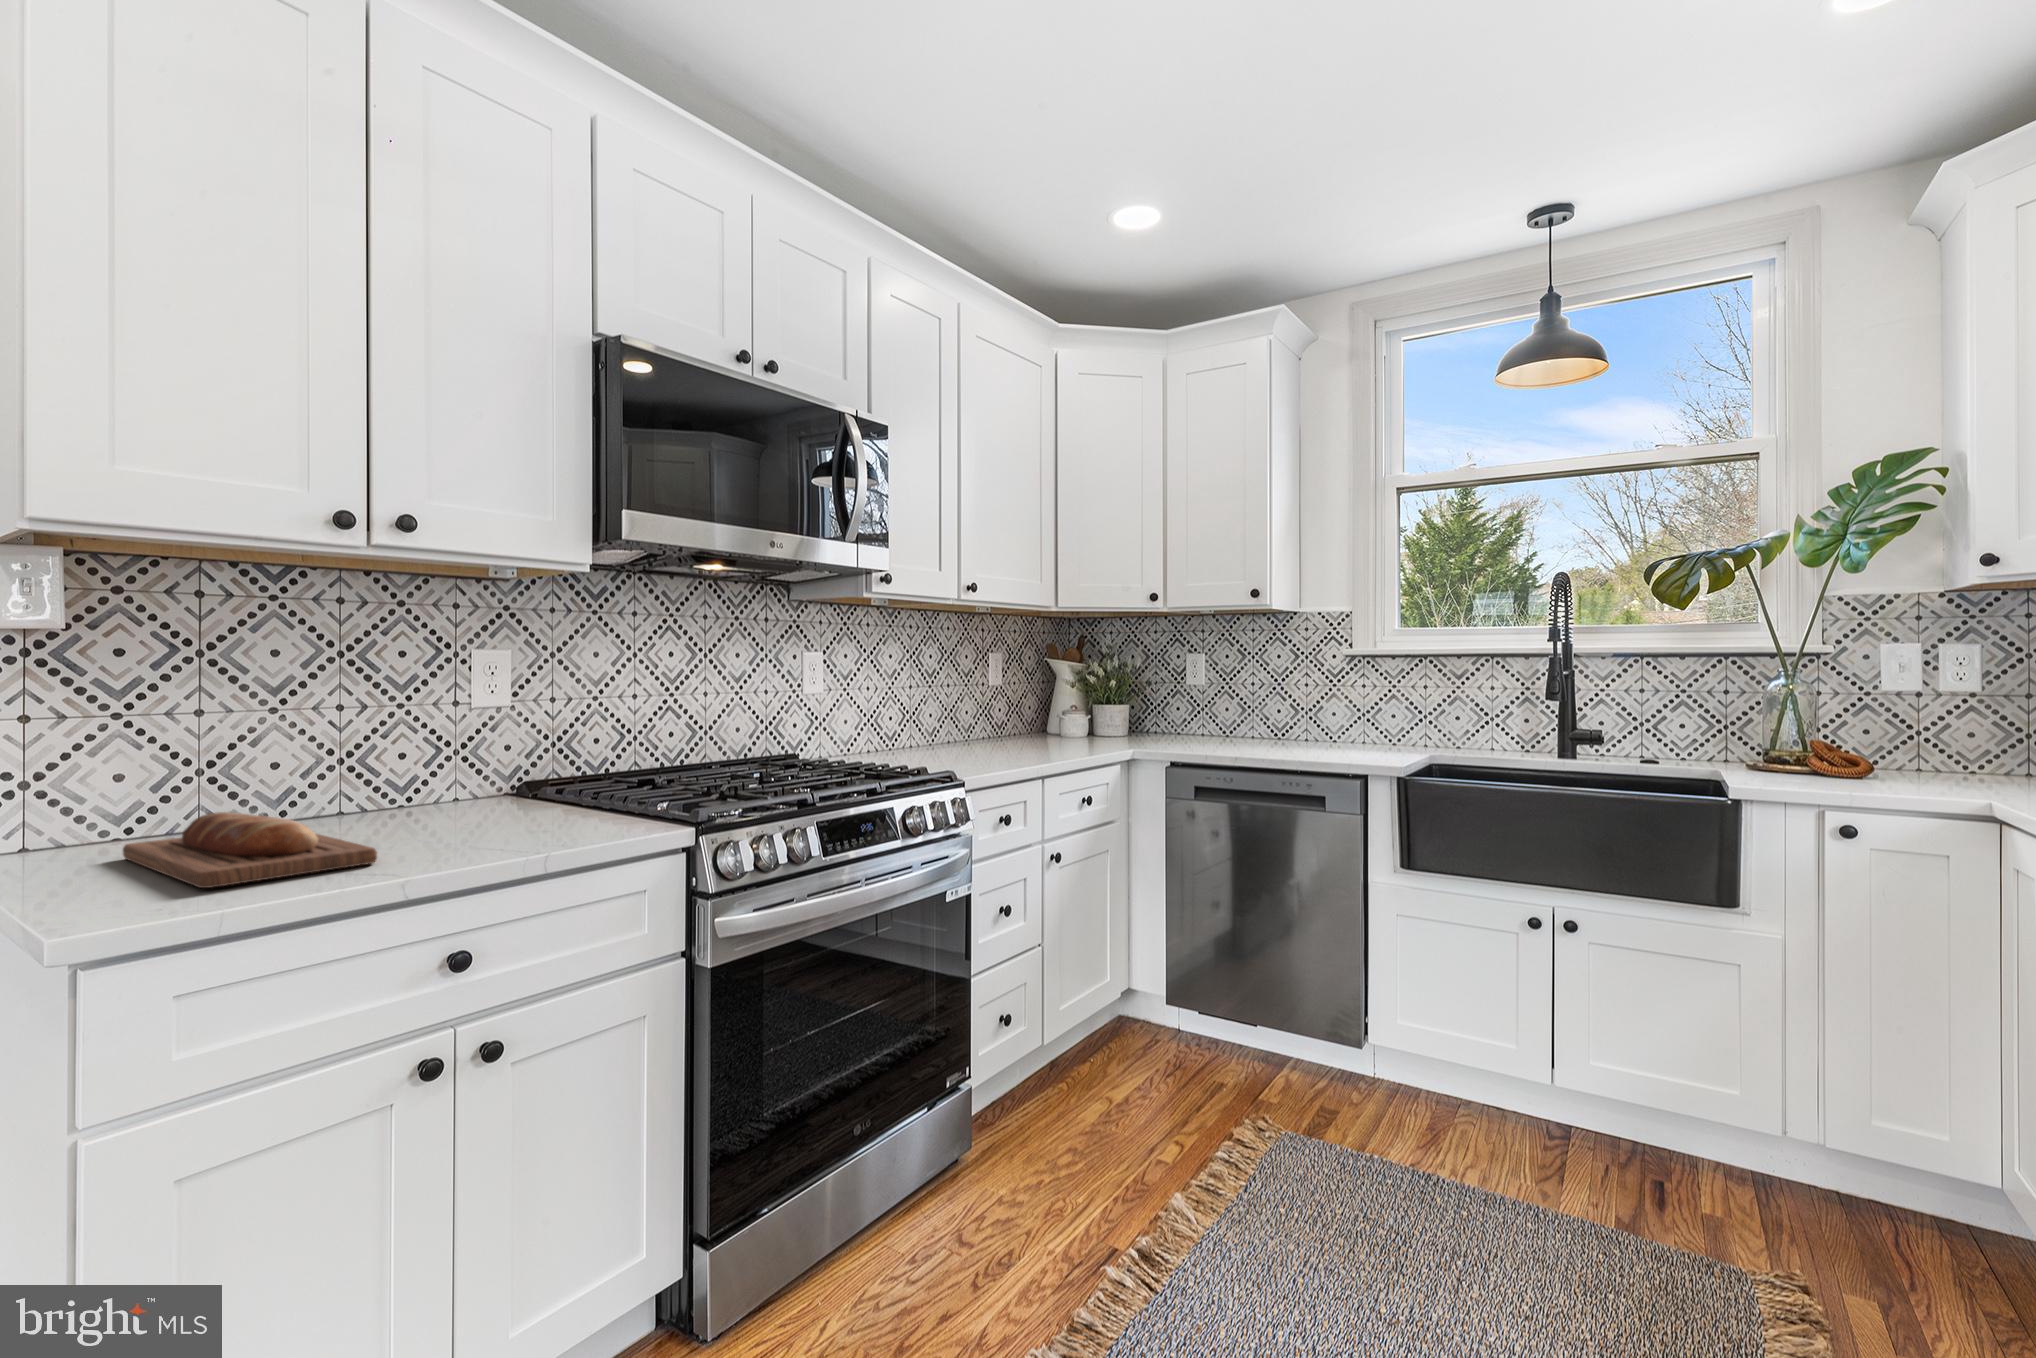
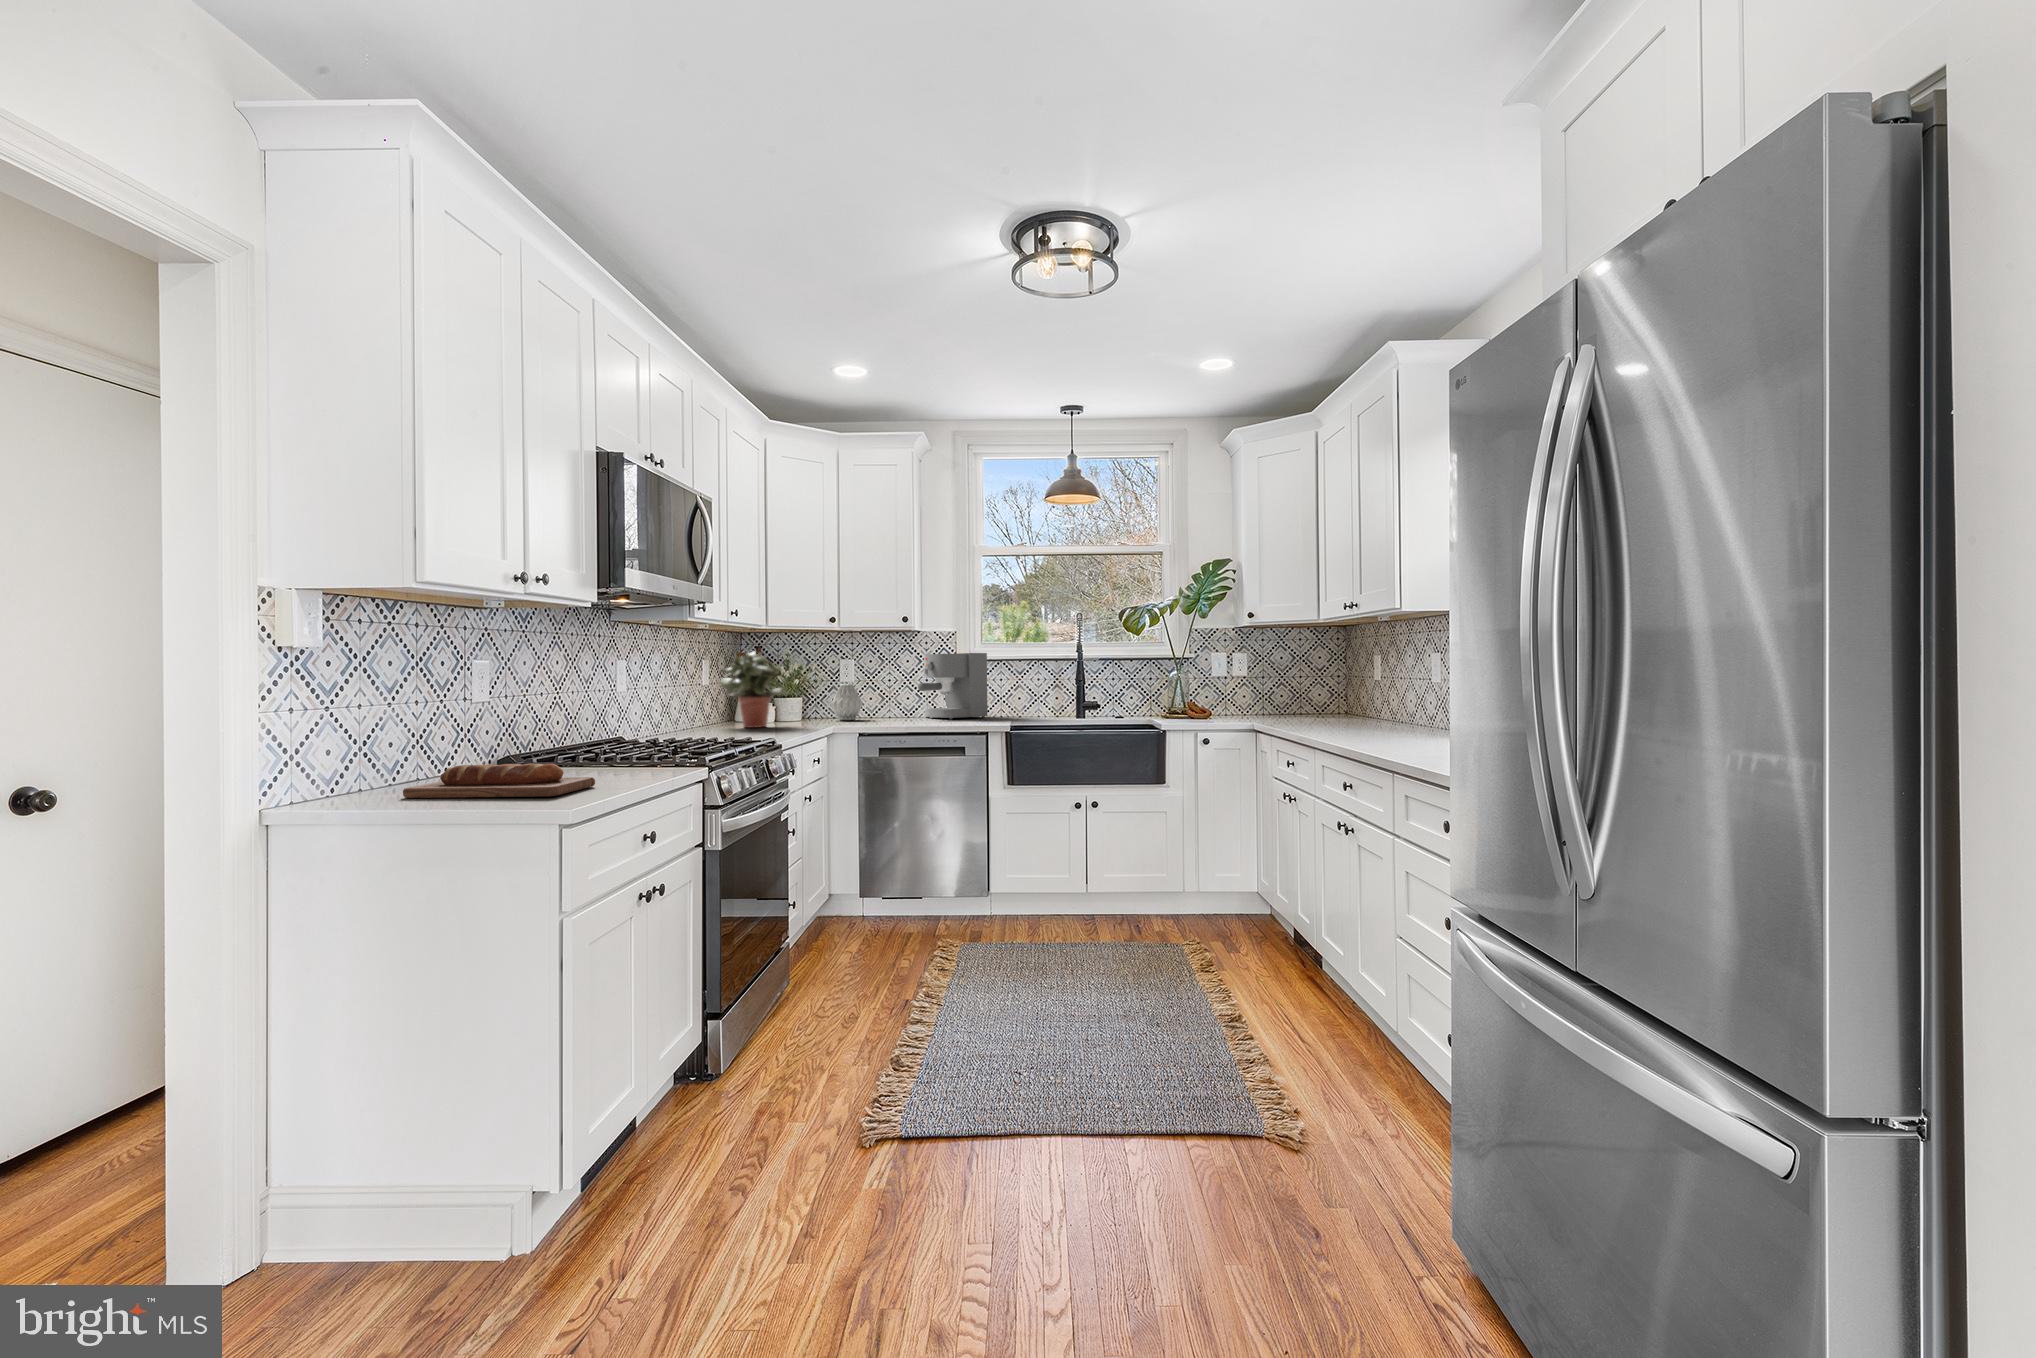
potted plant: none [983,641,1083,745] -> present [720,652,792,728]
coffee maker: none [1282,644,1400,746] -> present [918,653,988,719]
vase: none [1161,688,1206,739] -> present [831,684,863,720]

